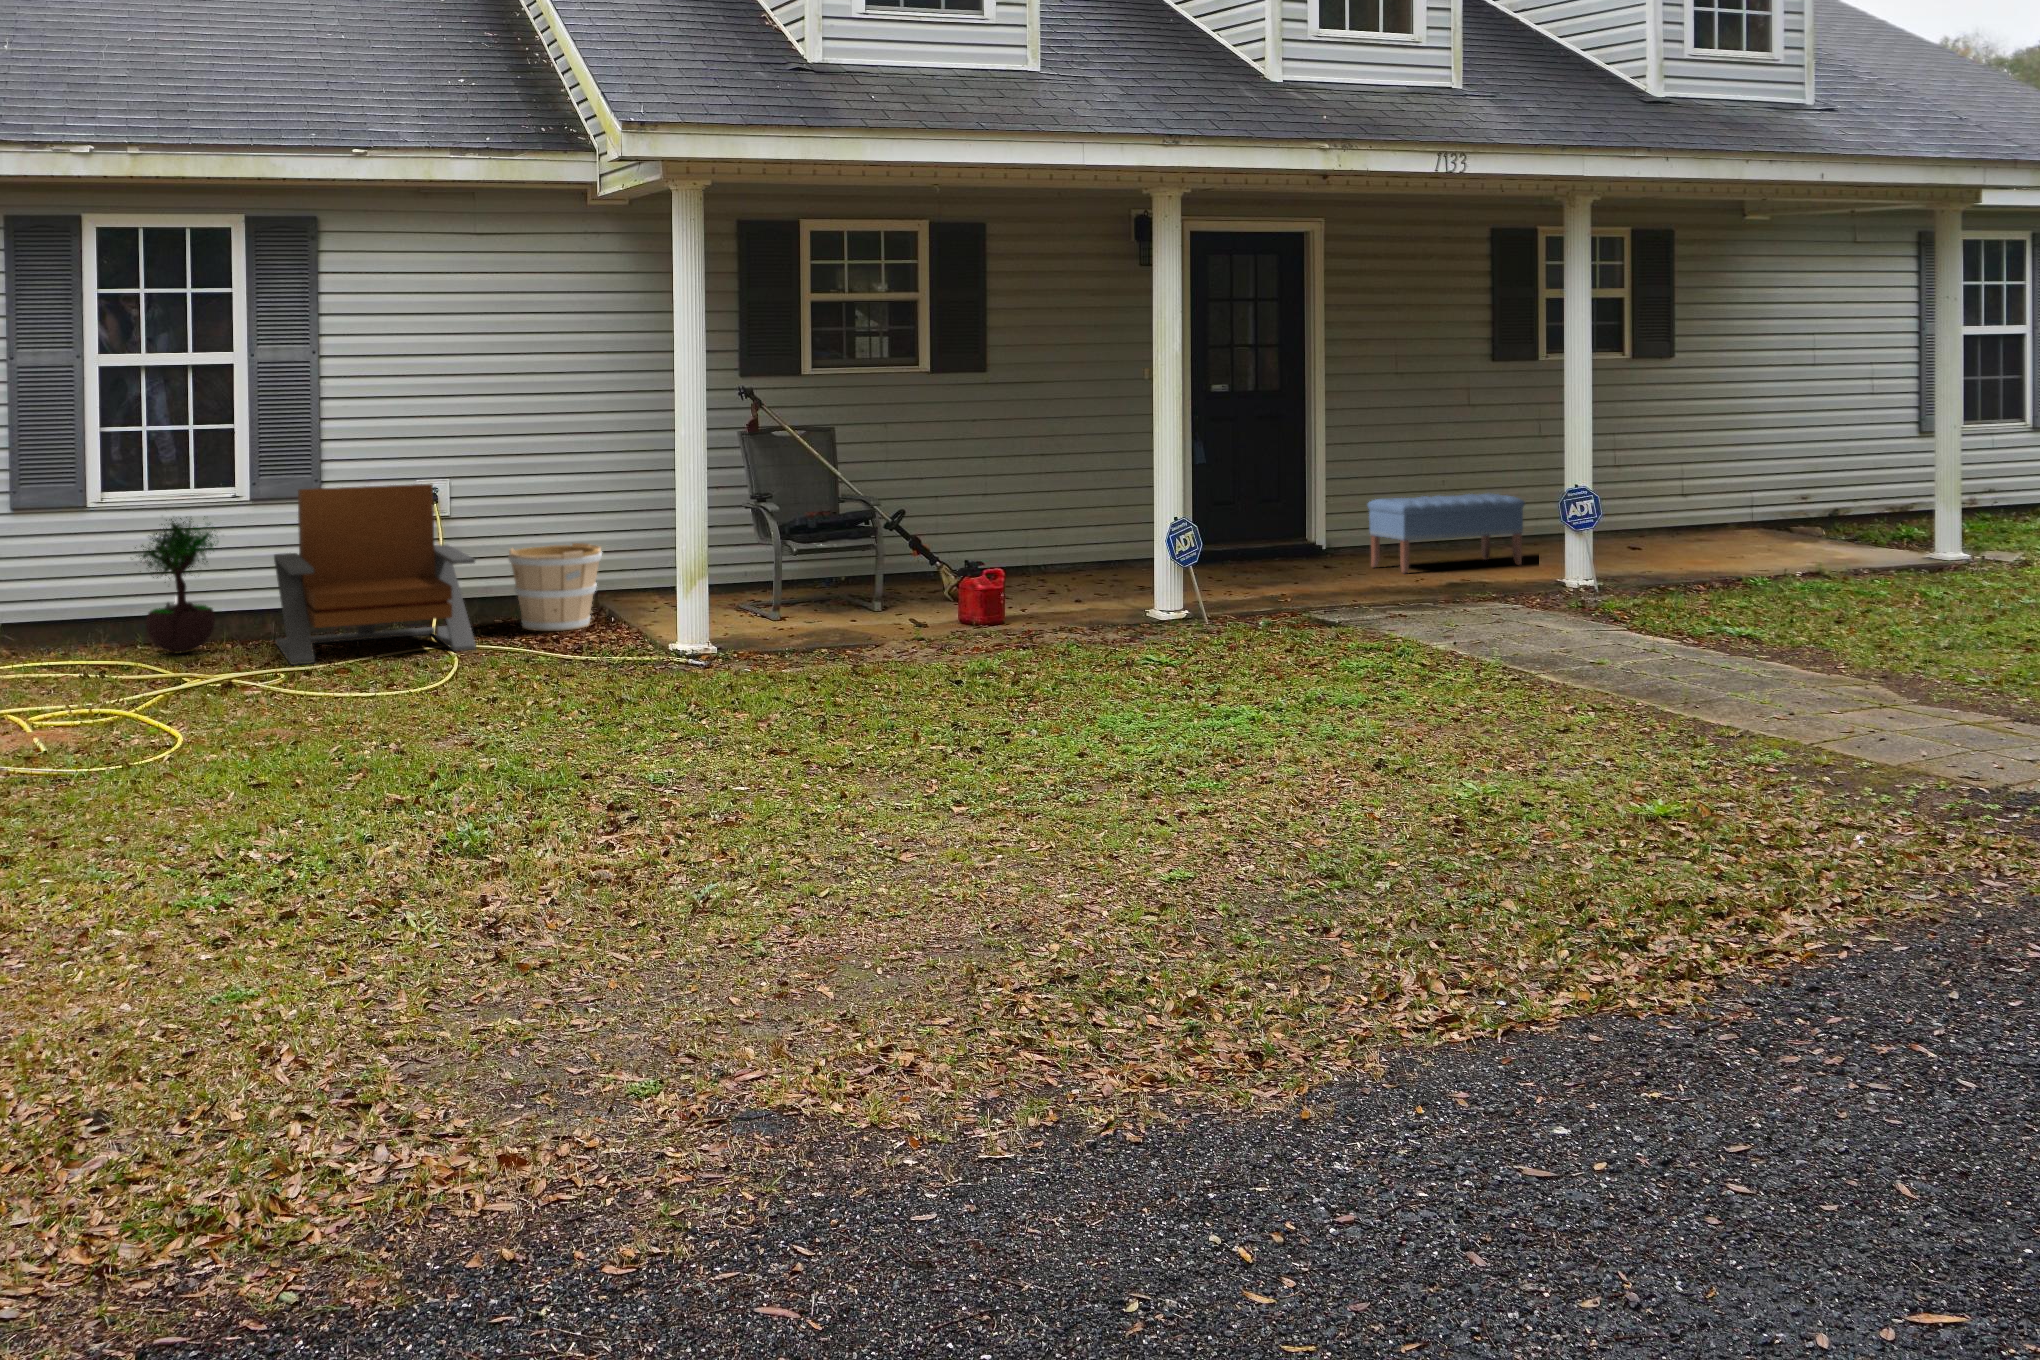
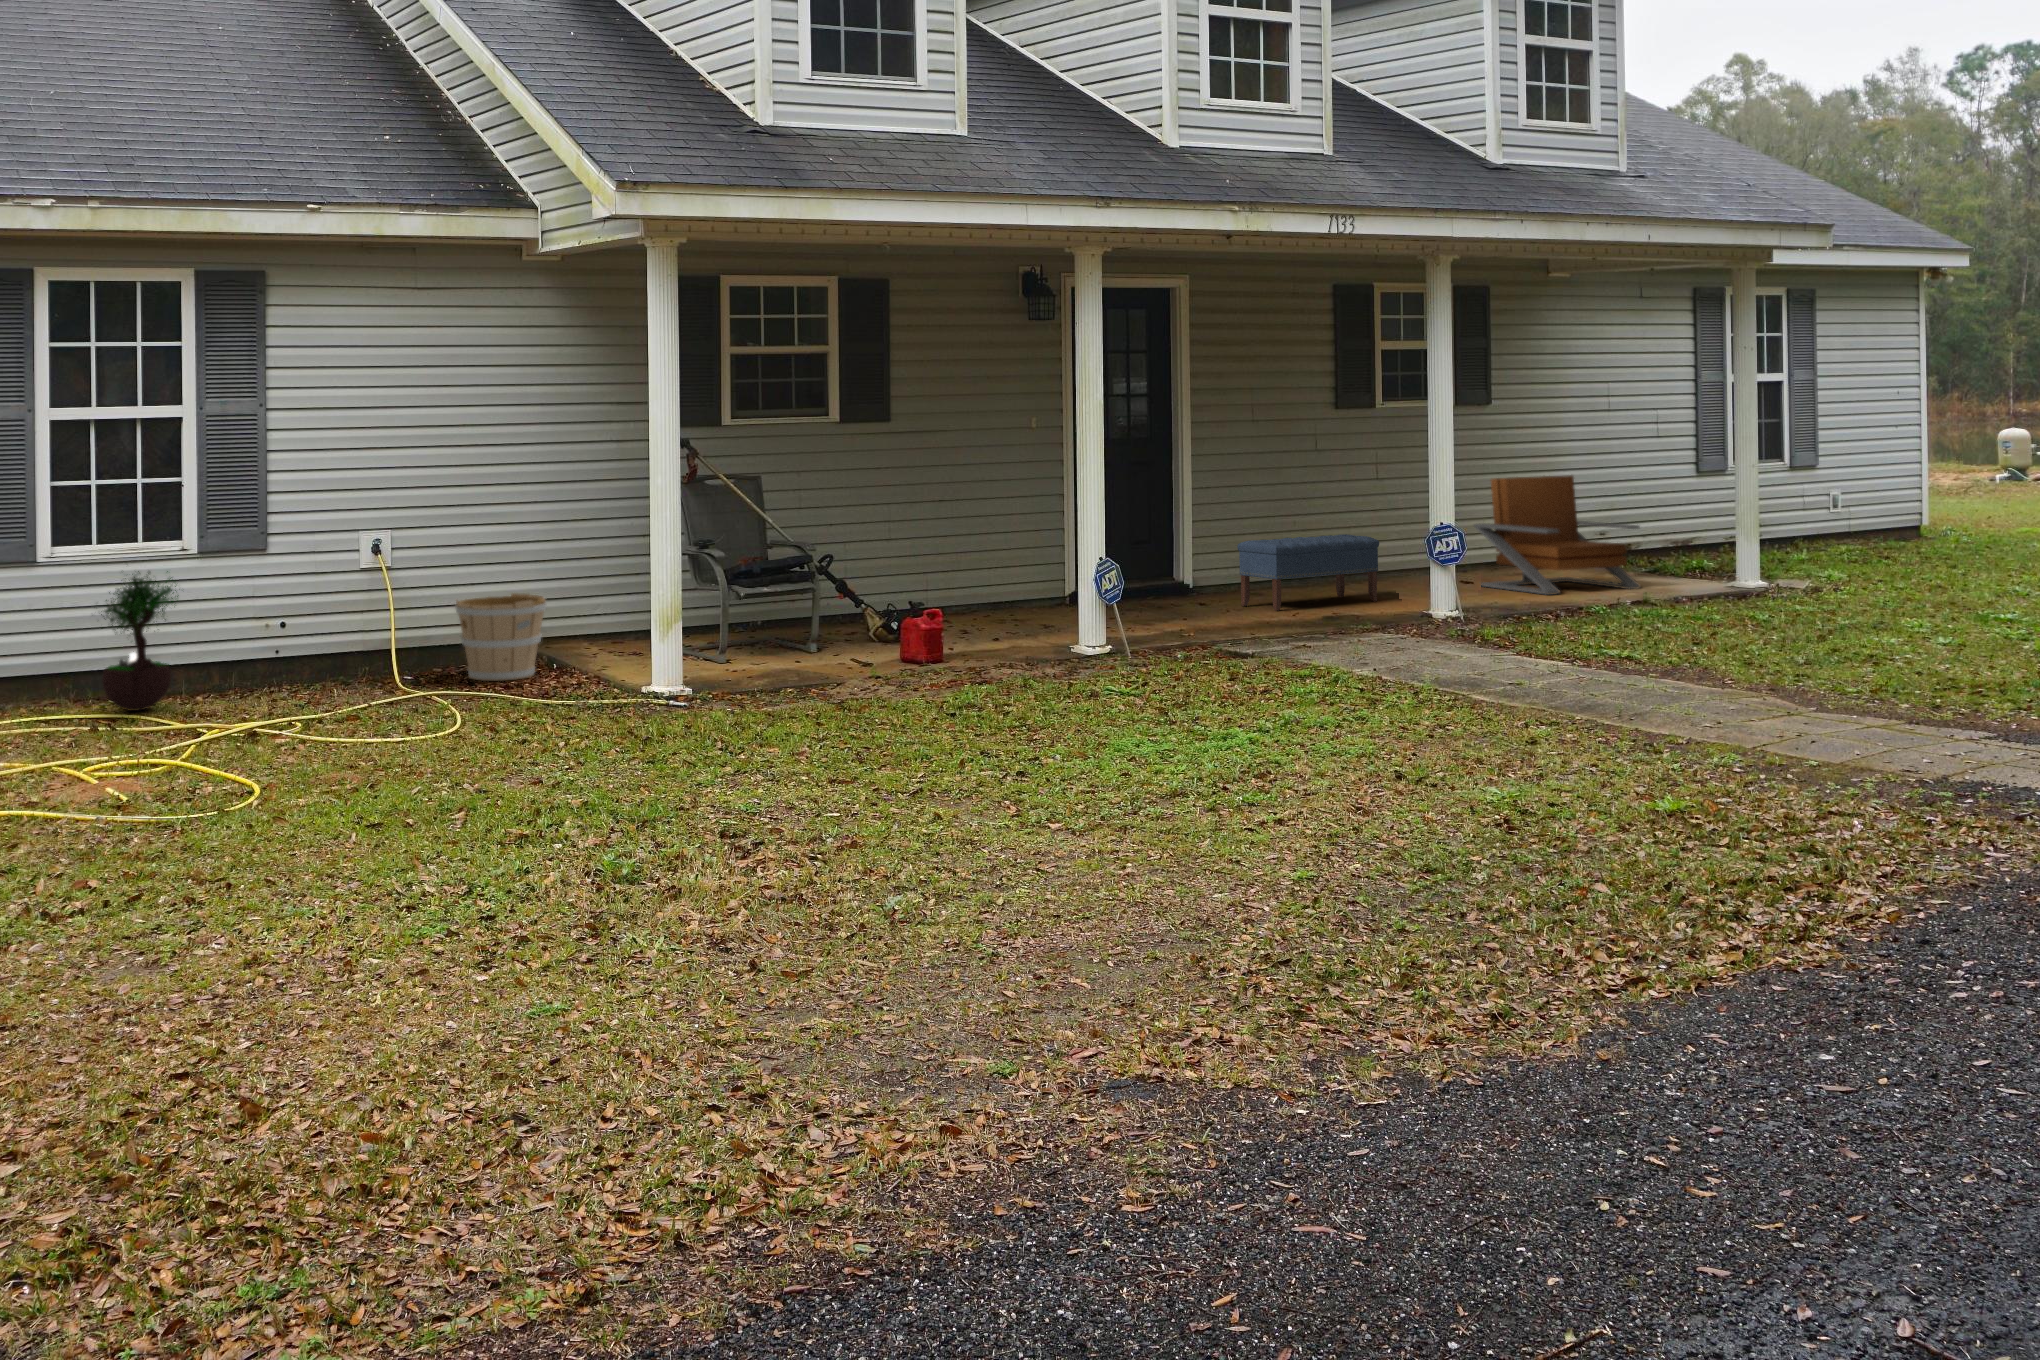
lounge chair: present [274,484,476,665] -> present [1474,475,1641,595]

